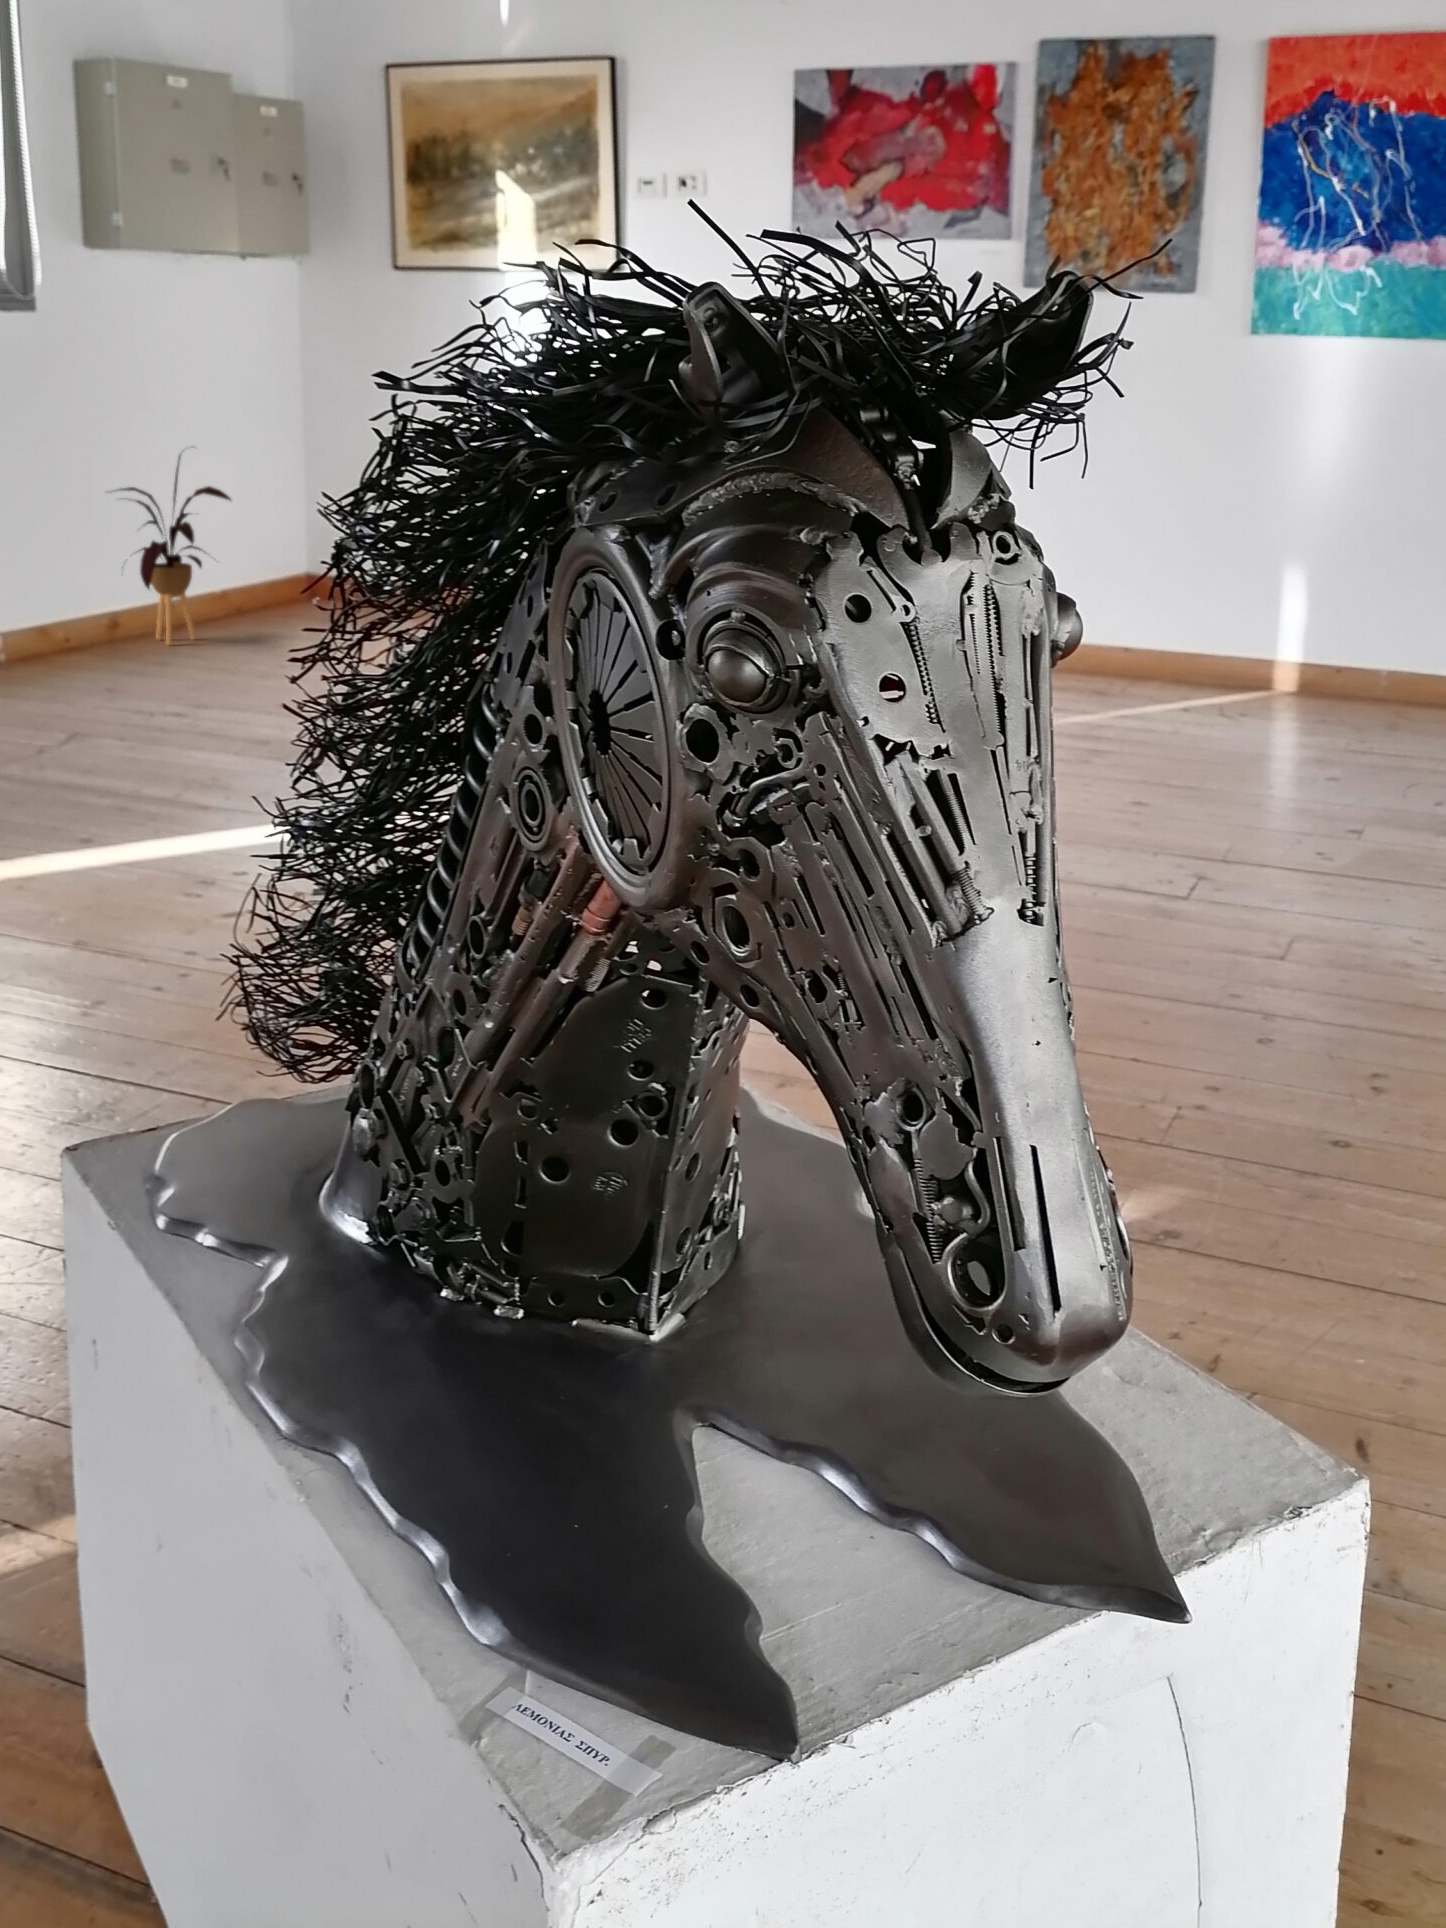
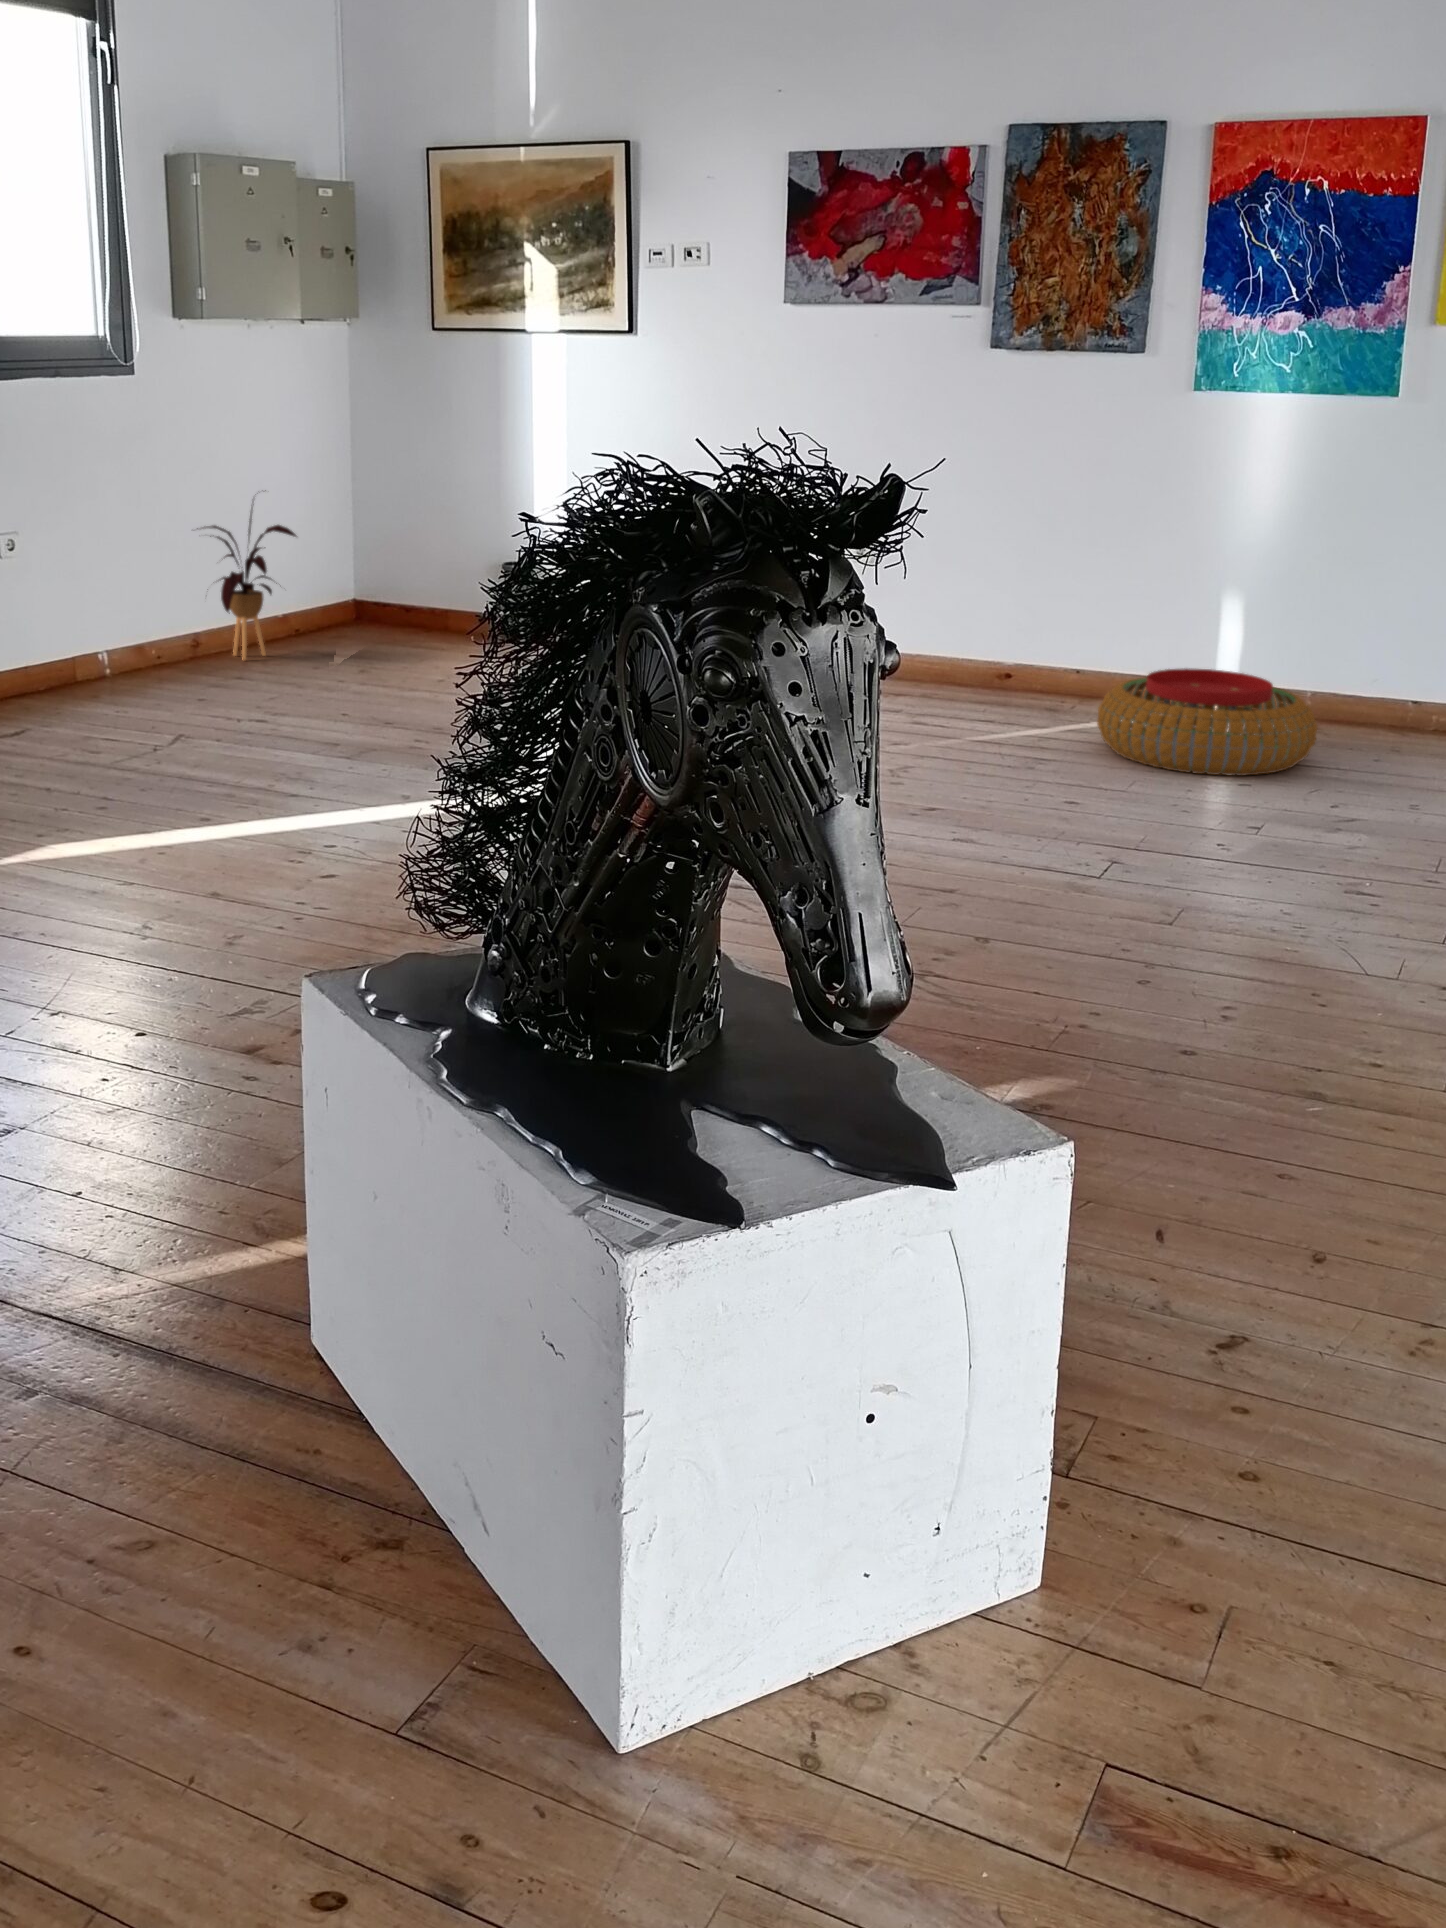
pouf: none [1160,644,1409,767] -> present [1097,668,1318,776]

